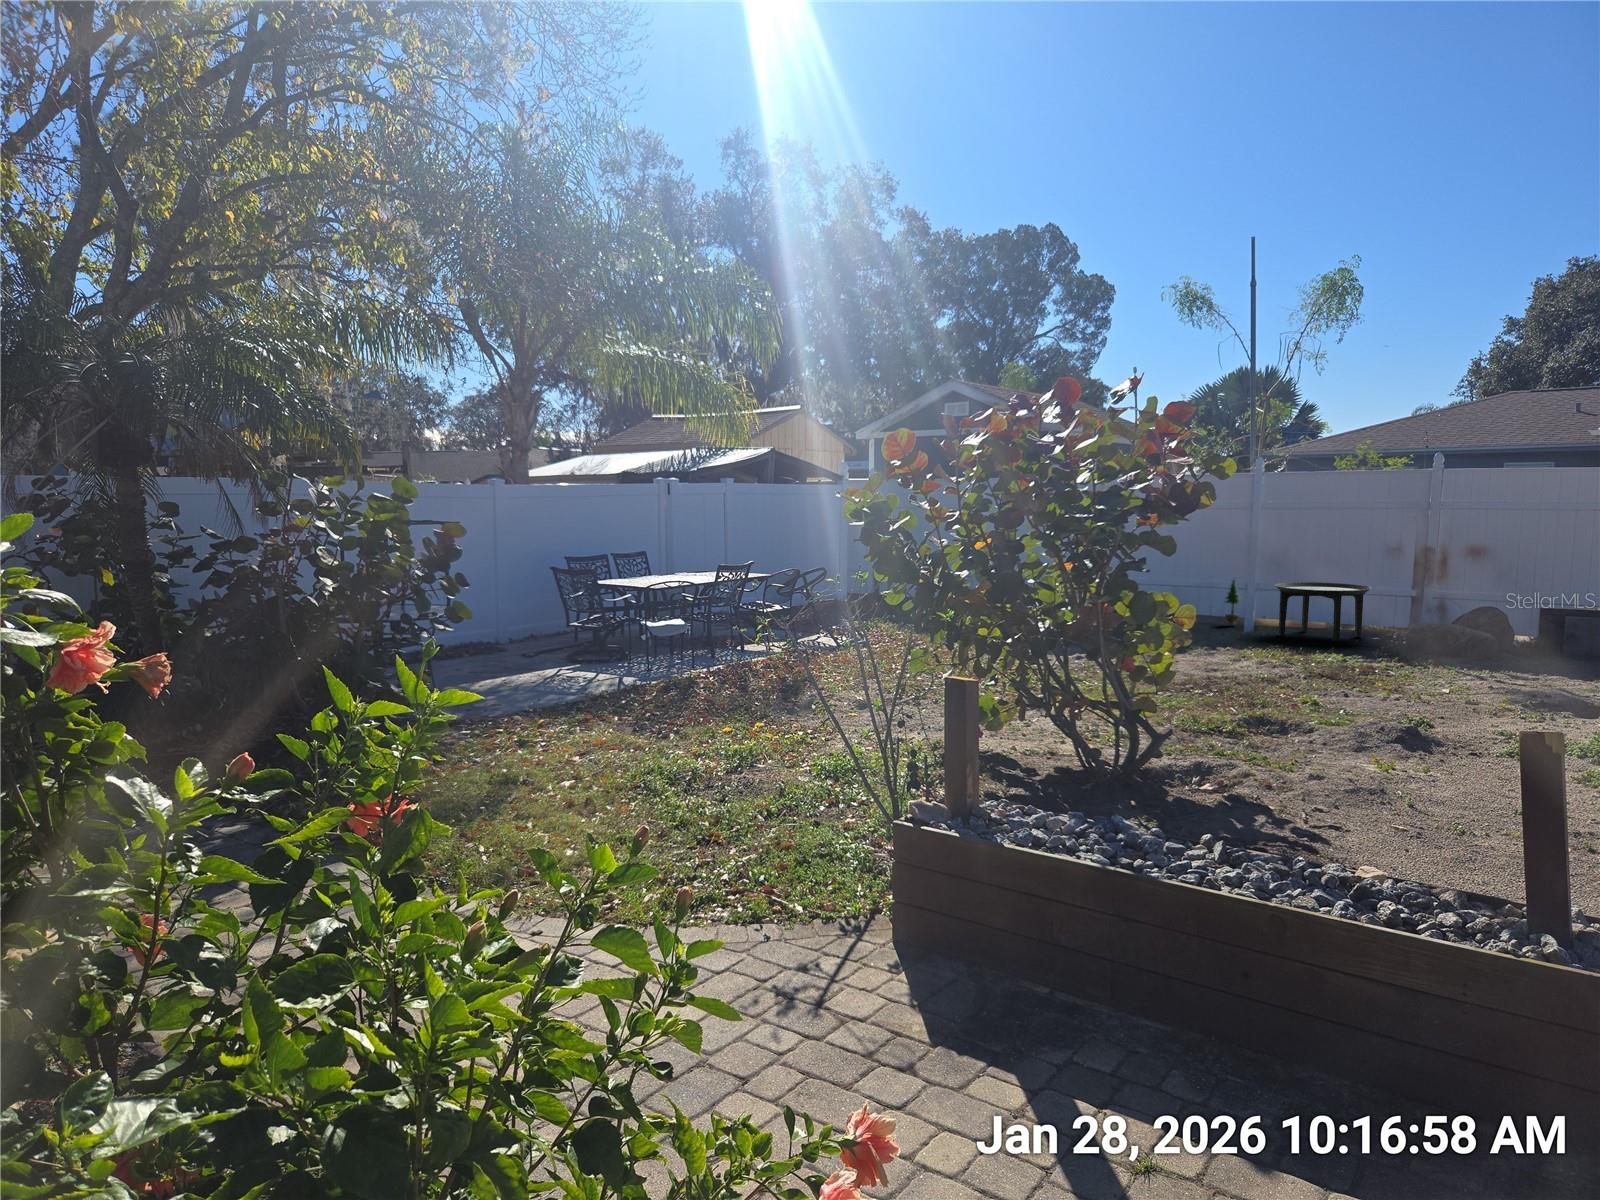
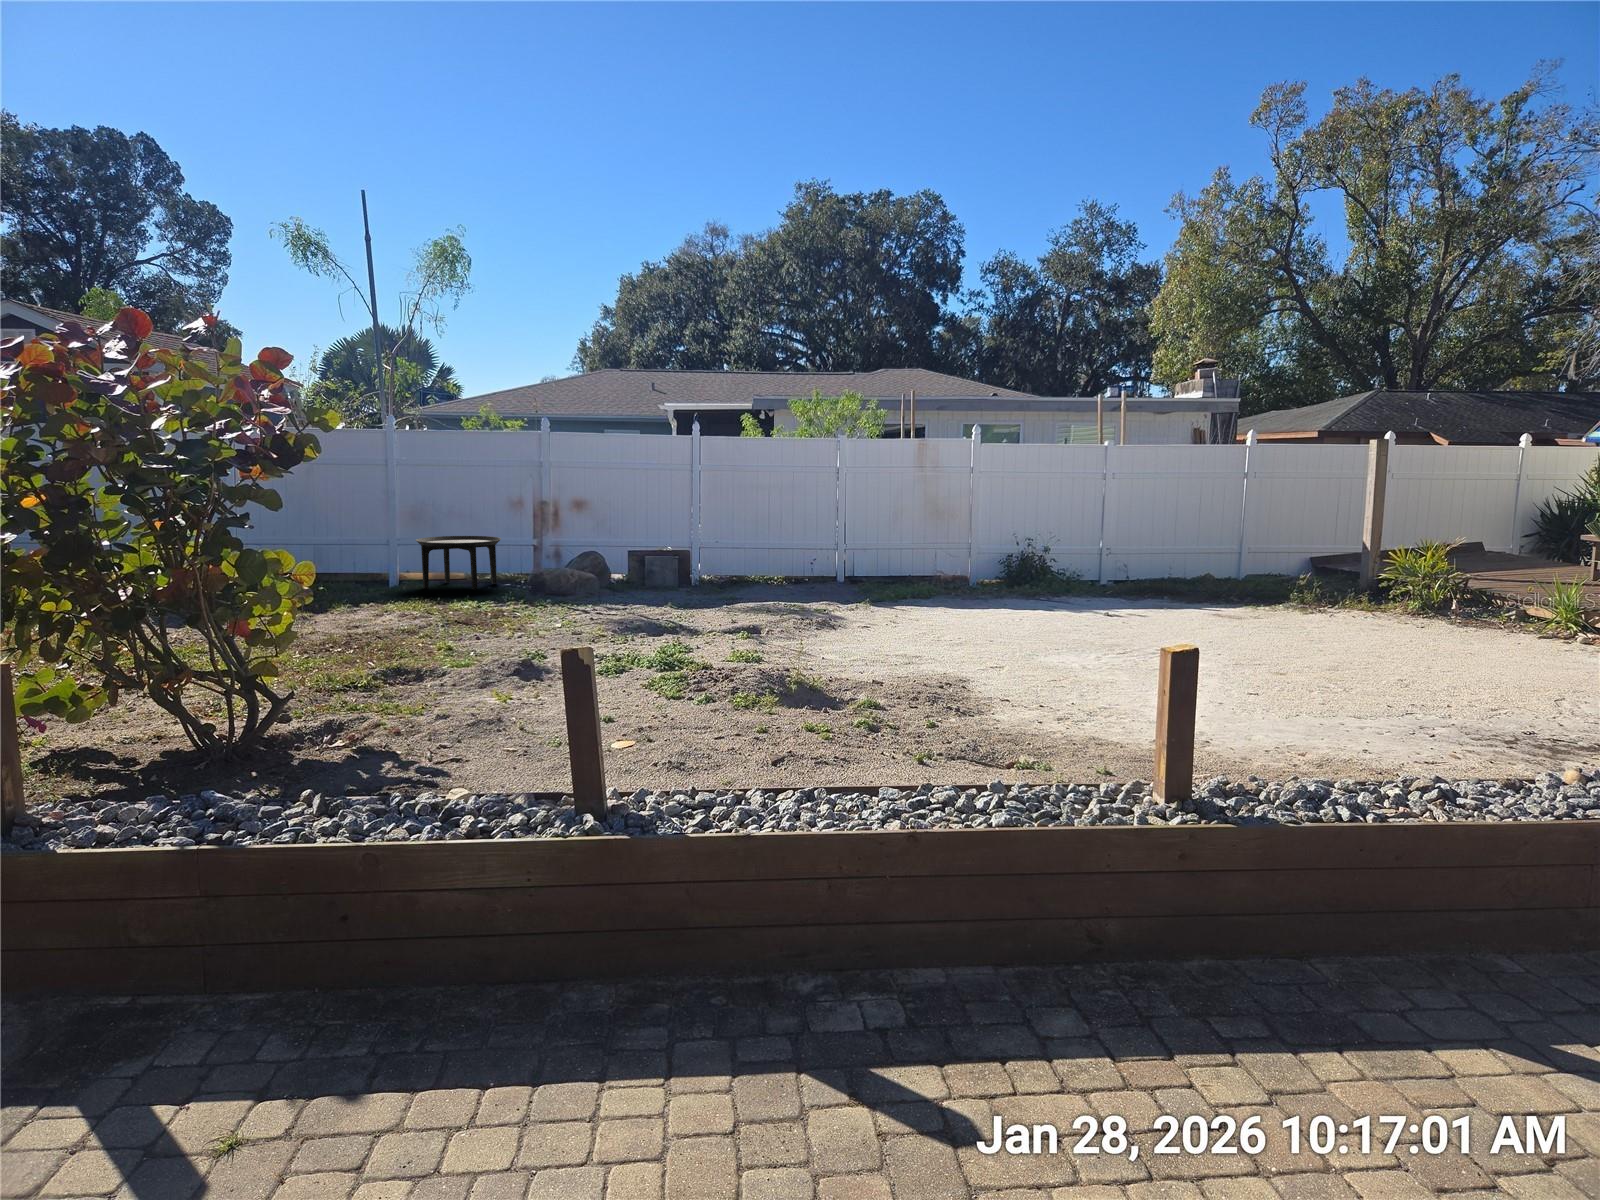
potted tree: present [1225,580,1241,625] -> none [368,535,387,583]

